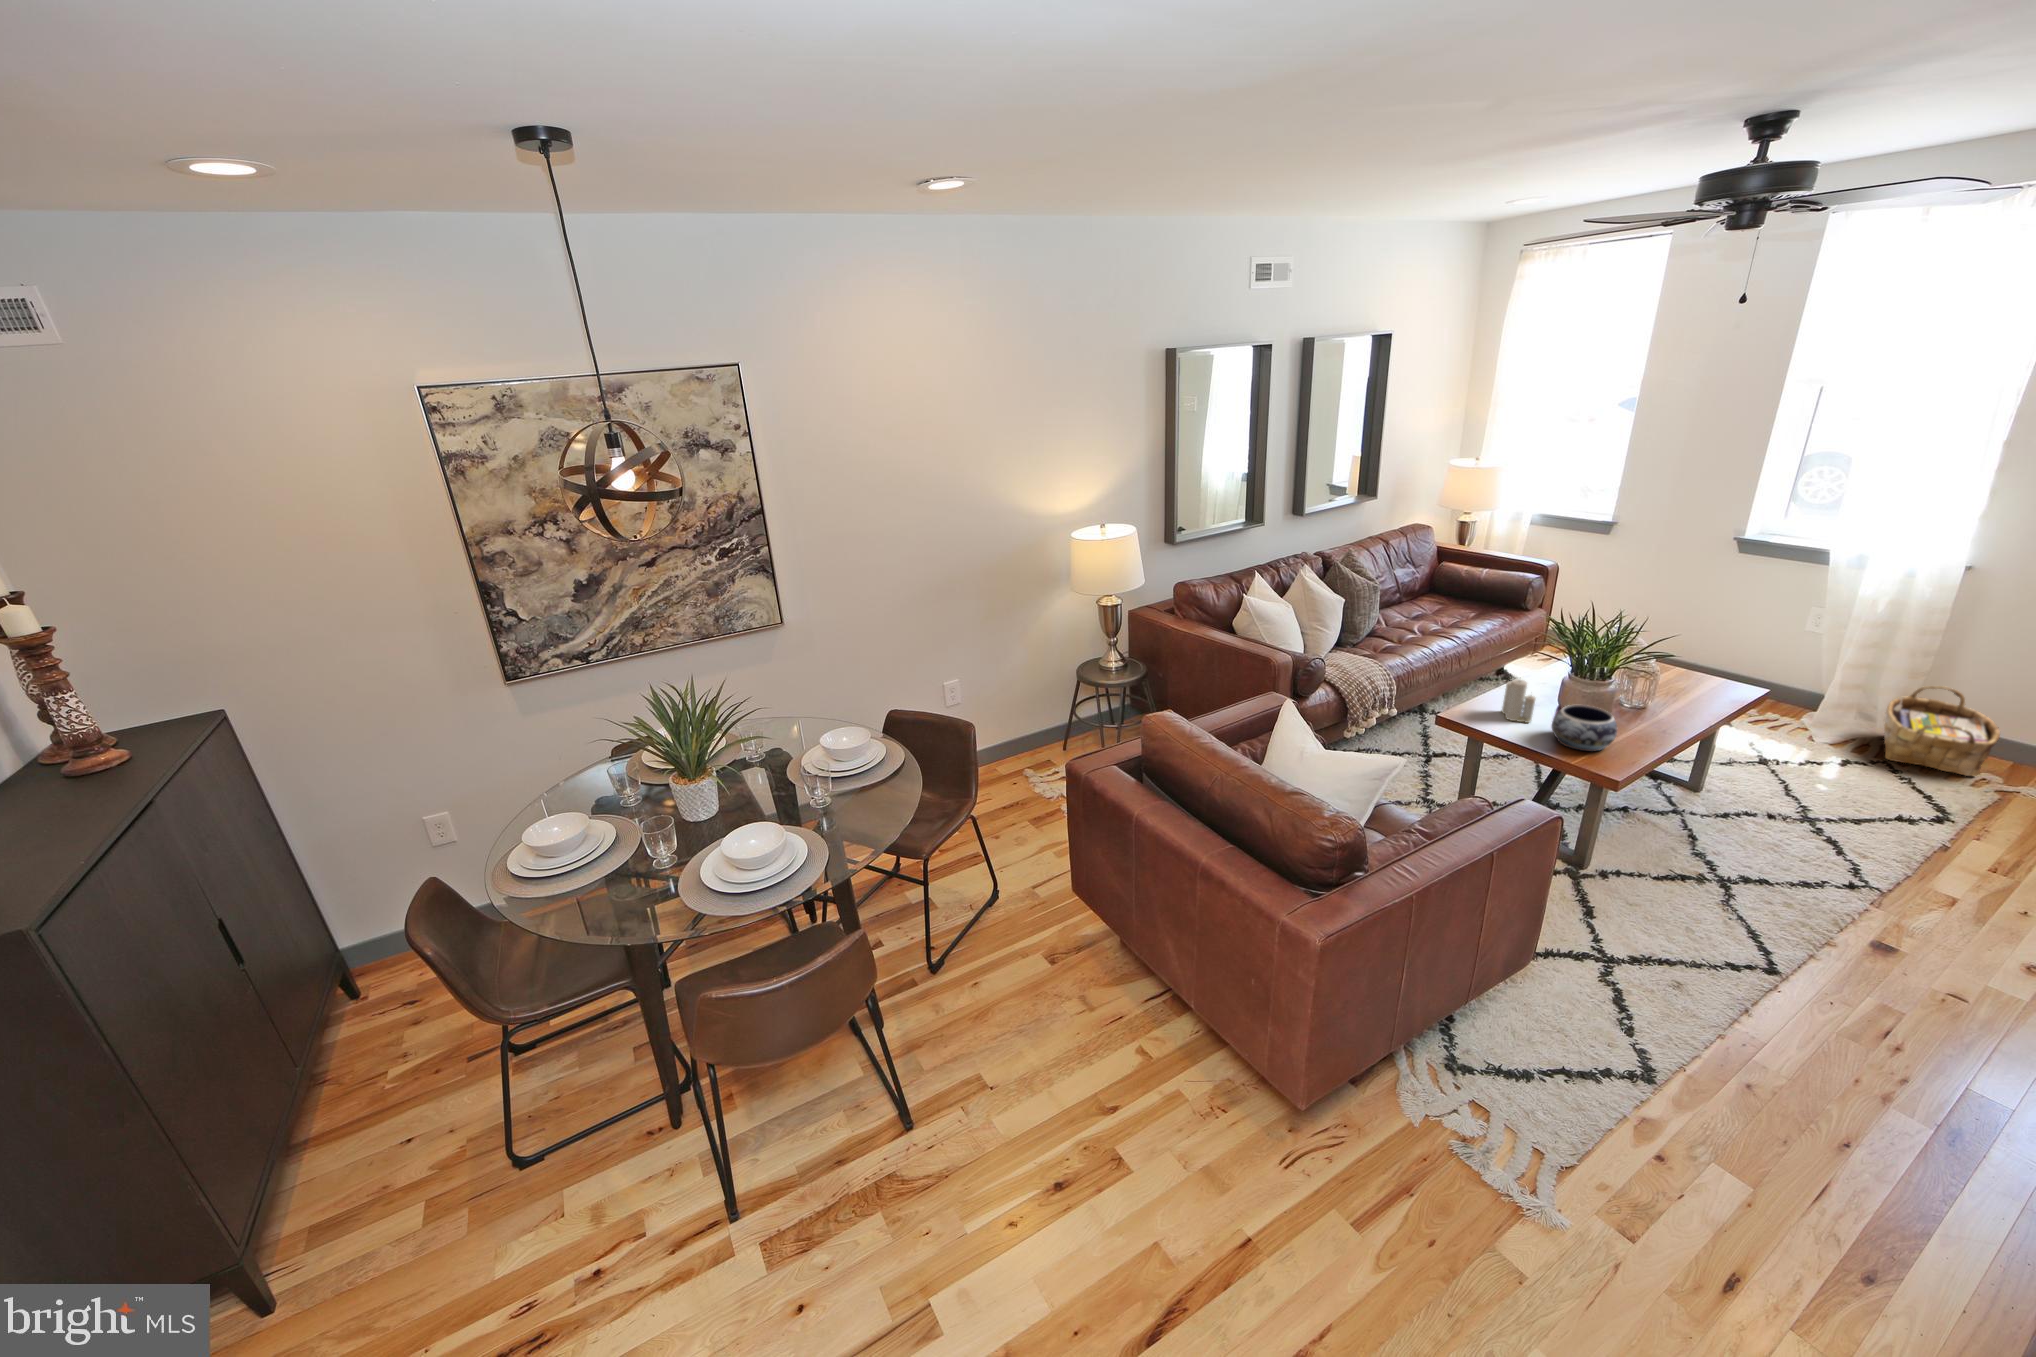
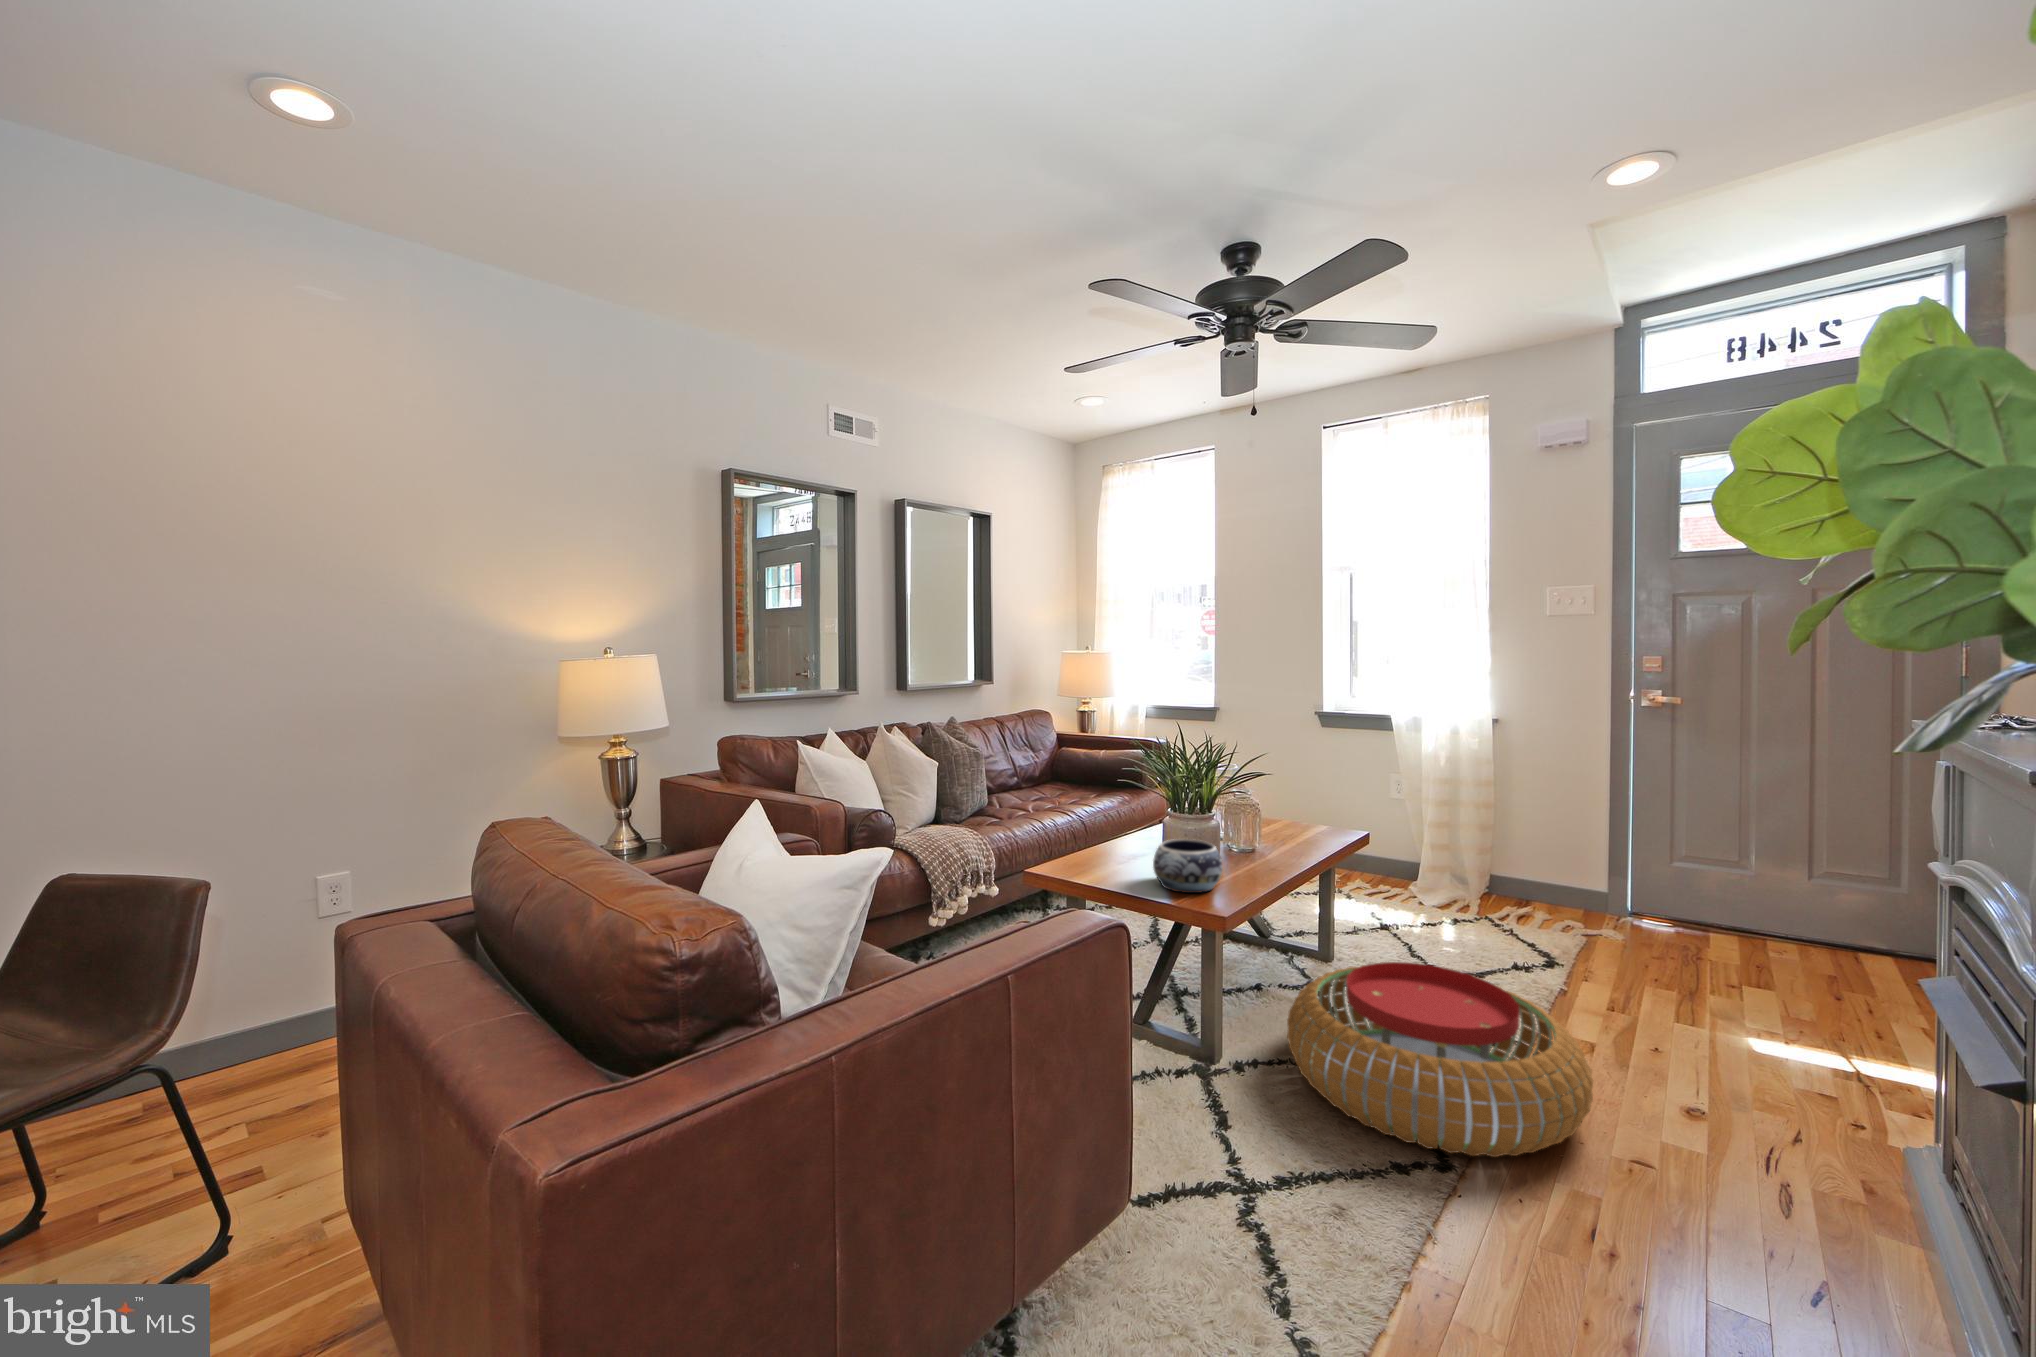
candle: present [1502,679,1536,723] -> none [1103,812,1136,872]
woven basket: present [1884,686,2000,776] -> none [1474,838,1568,924]
pouf: none [1651,814,1938,975] -> present [1287,962,1593,1157]

